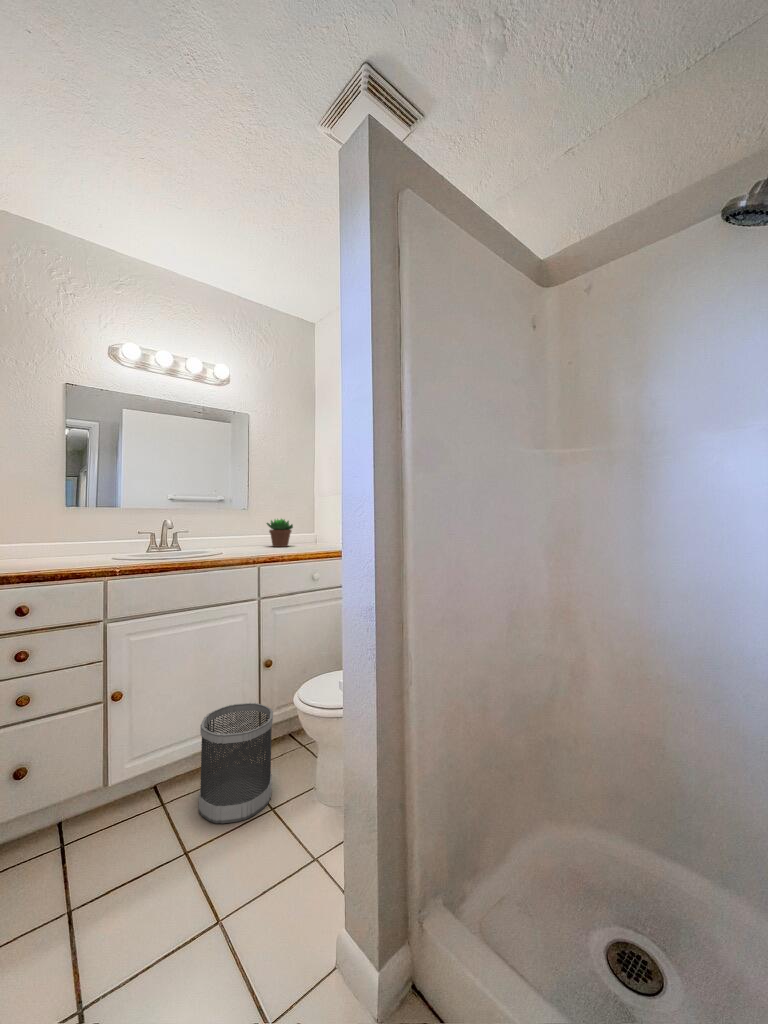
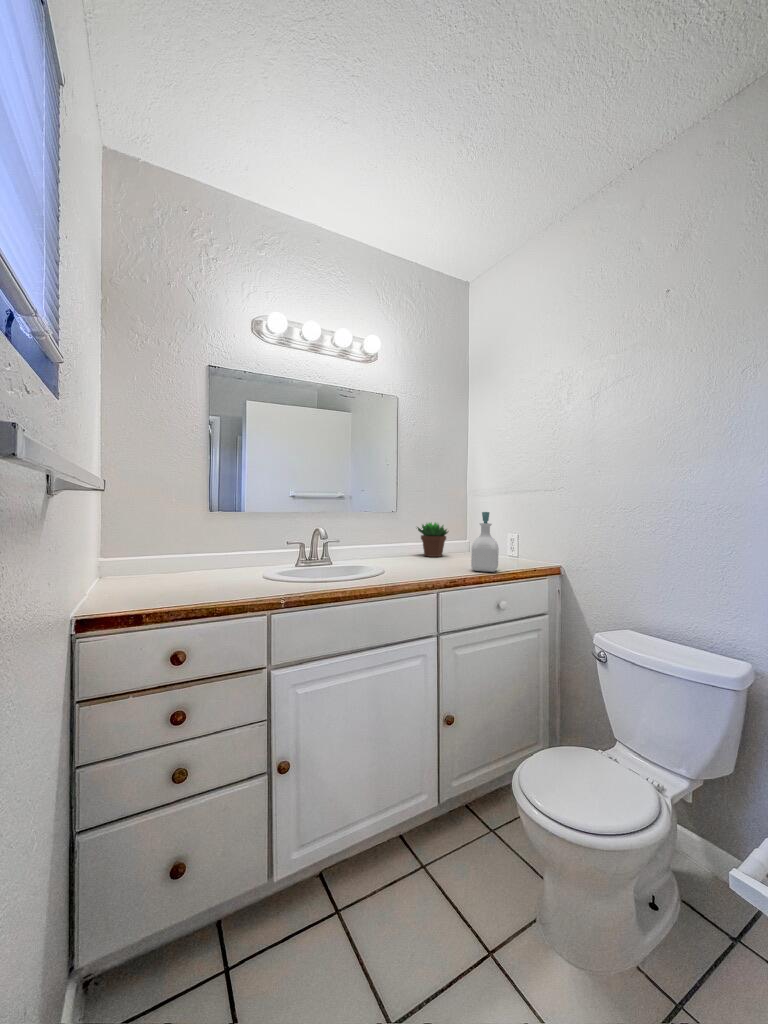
soap bottle: none [294,508,317,553] -> present [471,512,499,572]
wastebasket: present [199,703,273,824] -> none [384,777,480,968]

